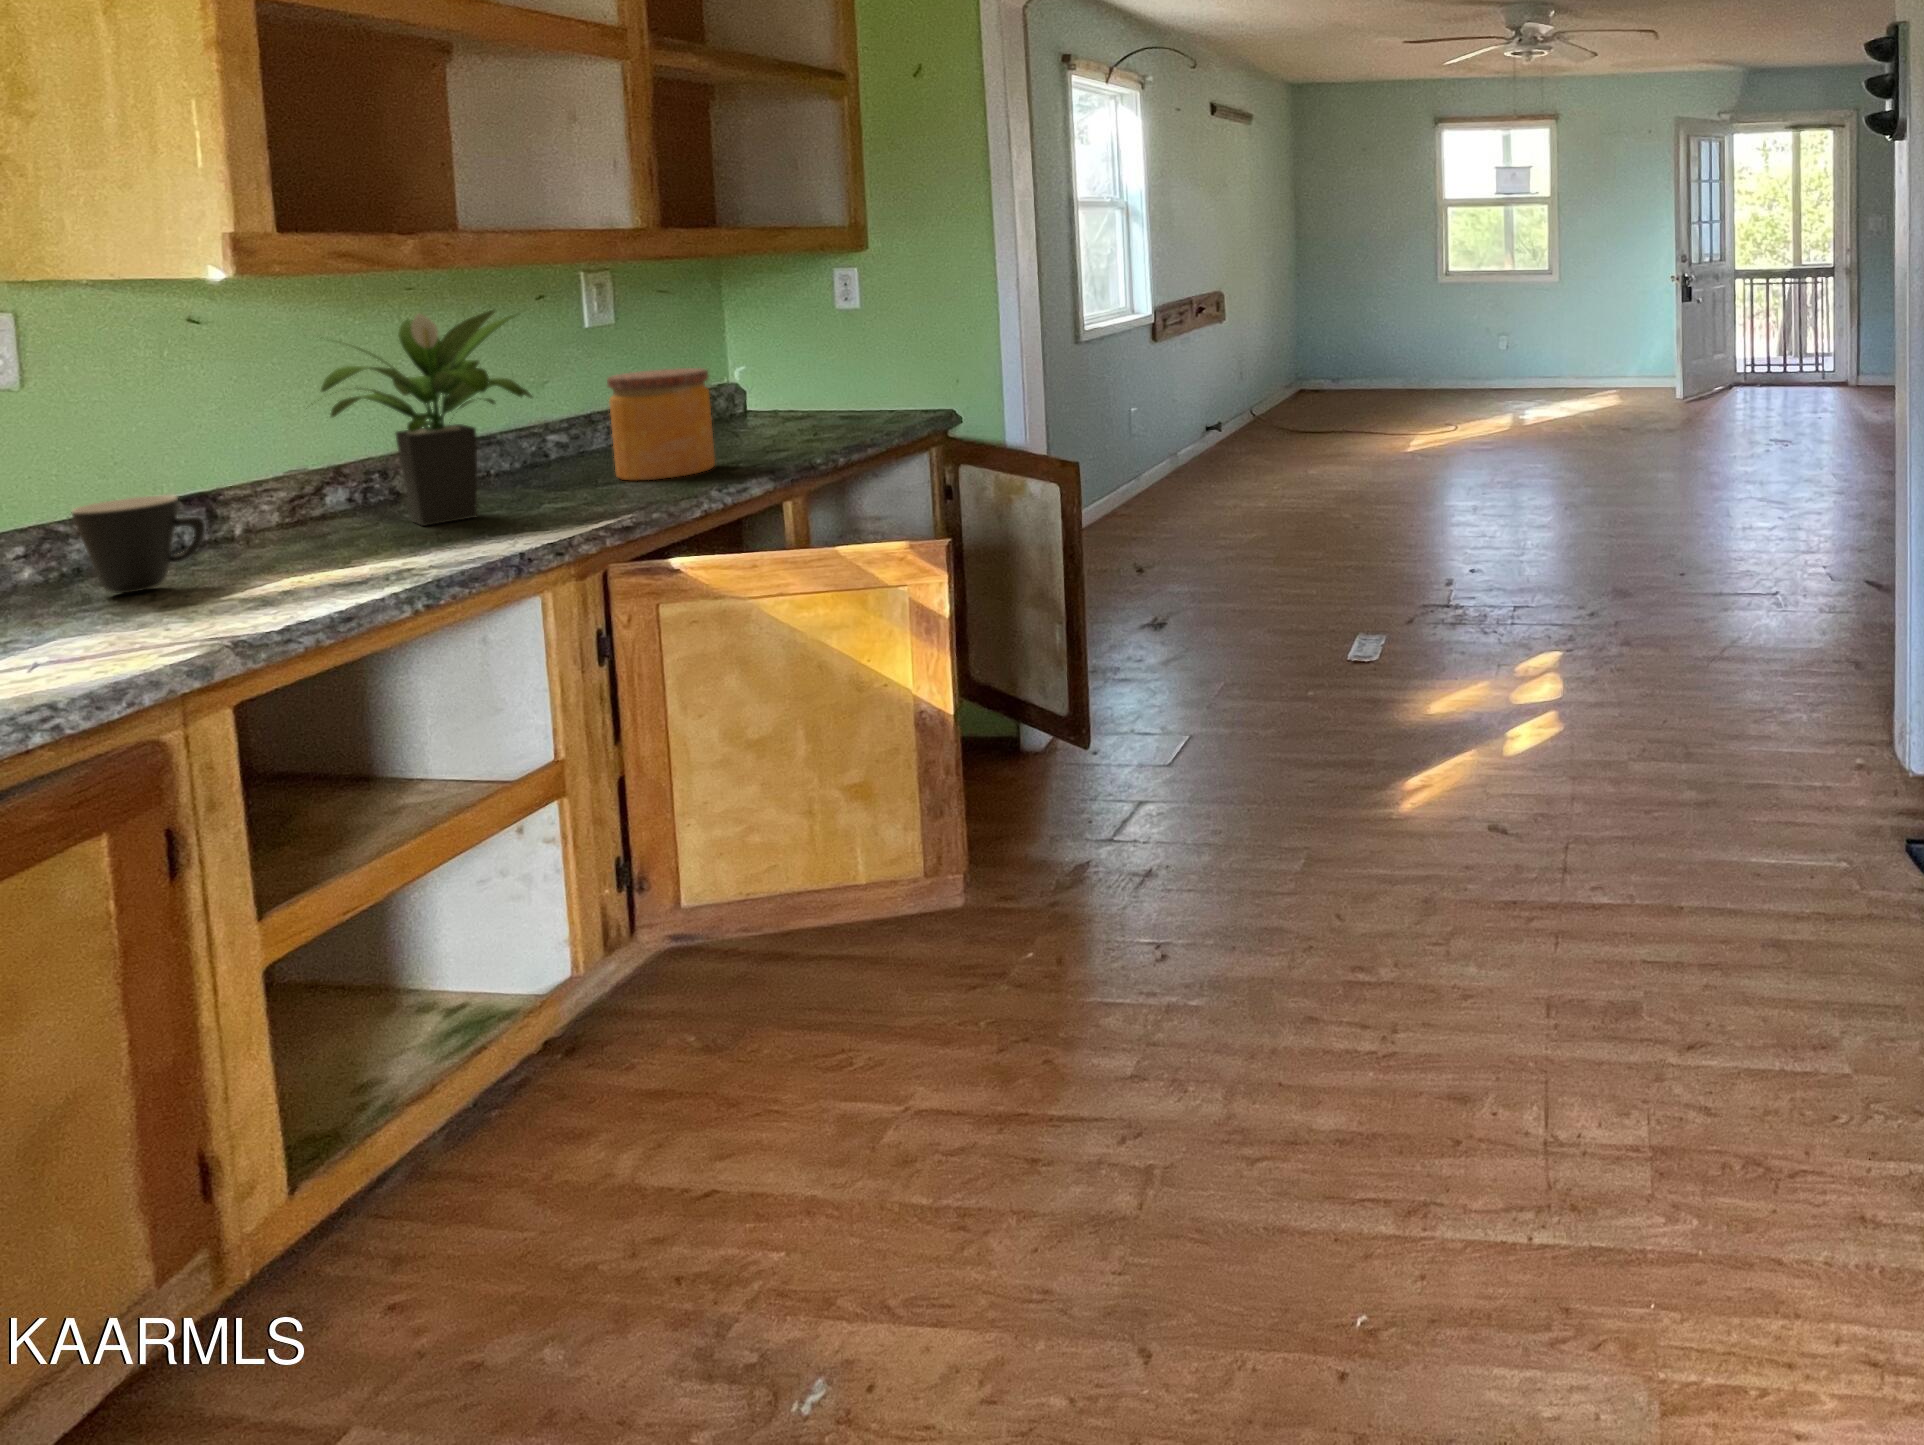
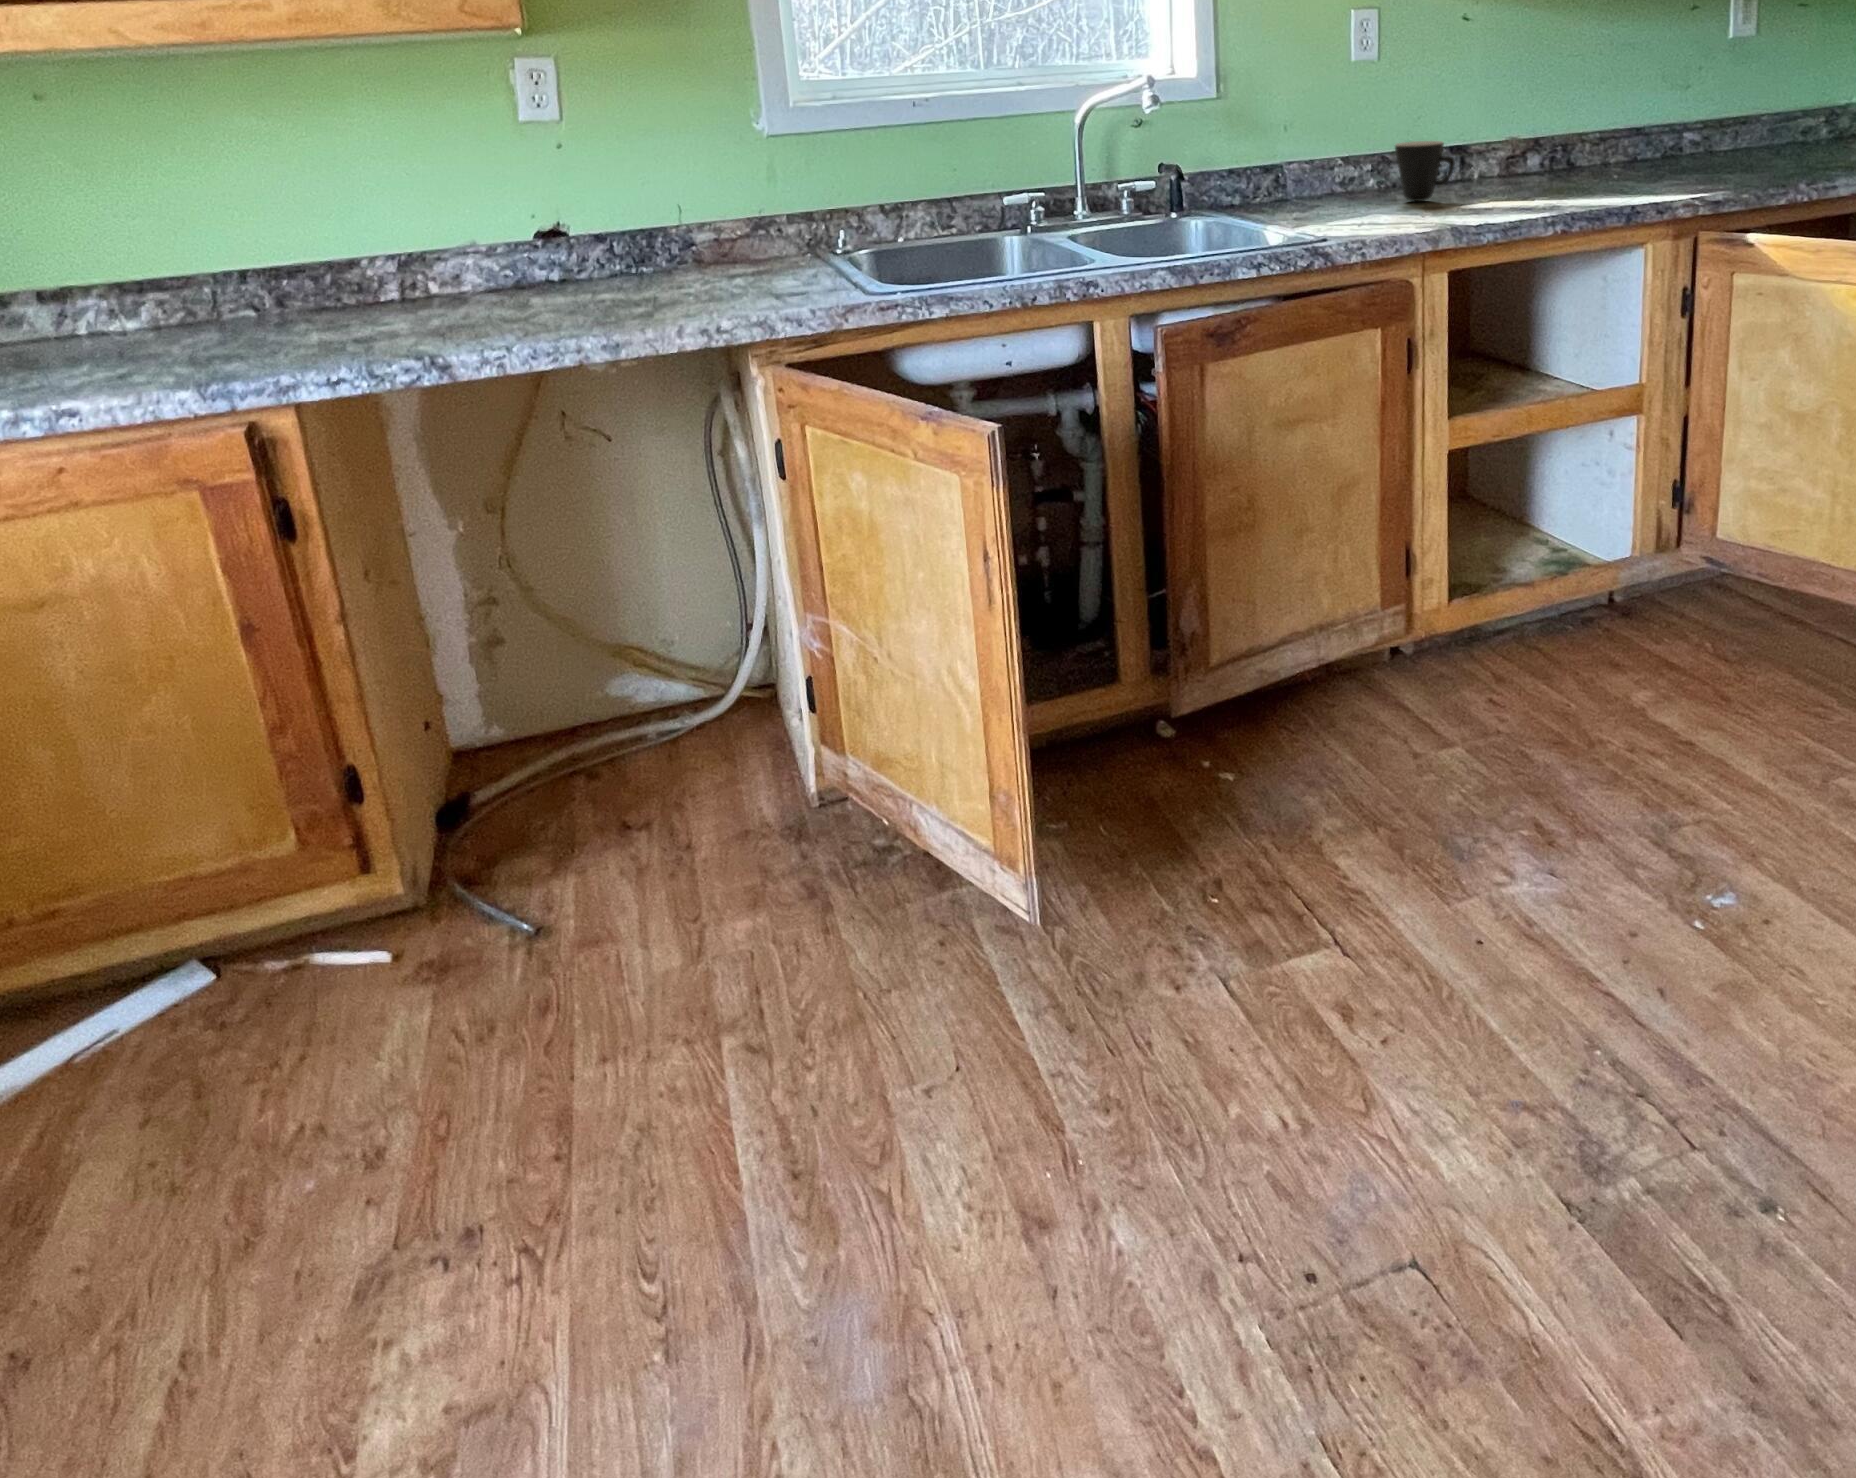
potted plant: present [314,310,532,526] -> none [1518,12,1670,186]
jar: present [607,368,715,480] -> none [1726,74,1824,174]

